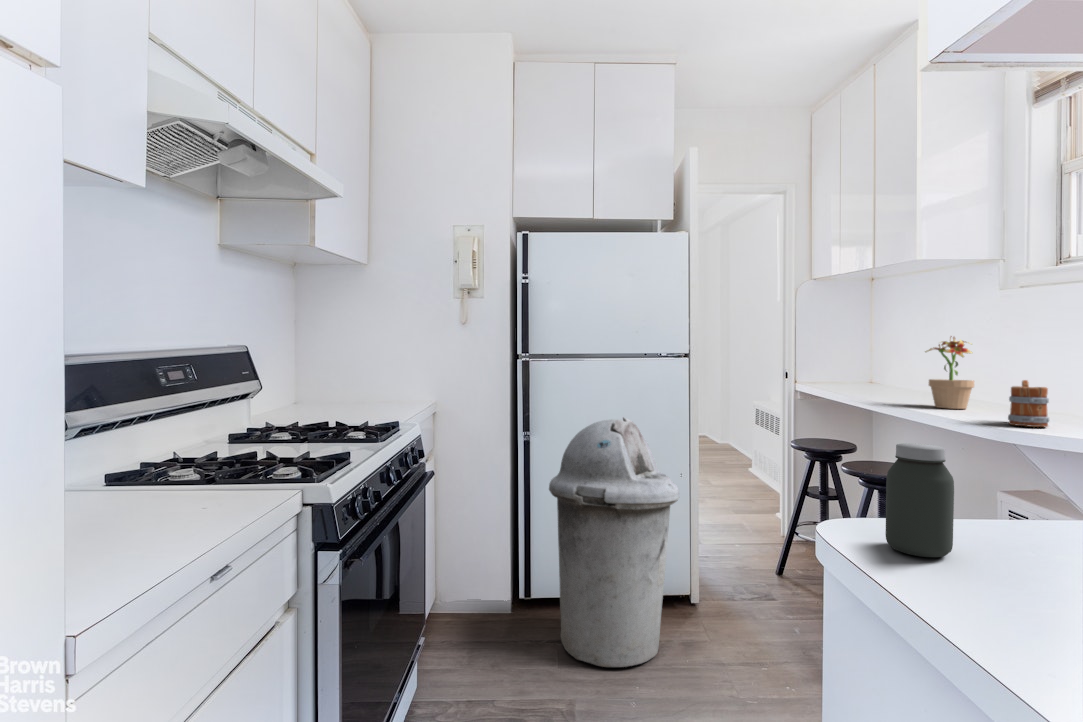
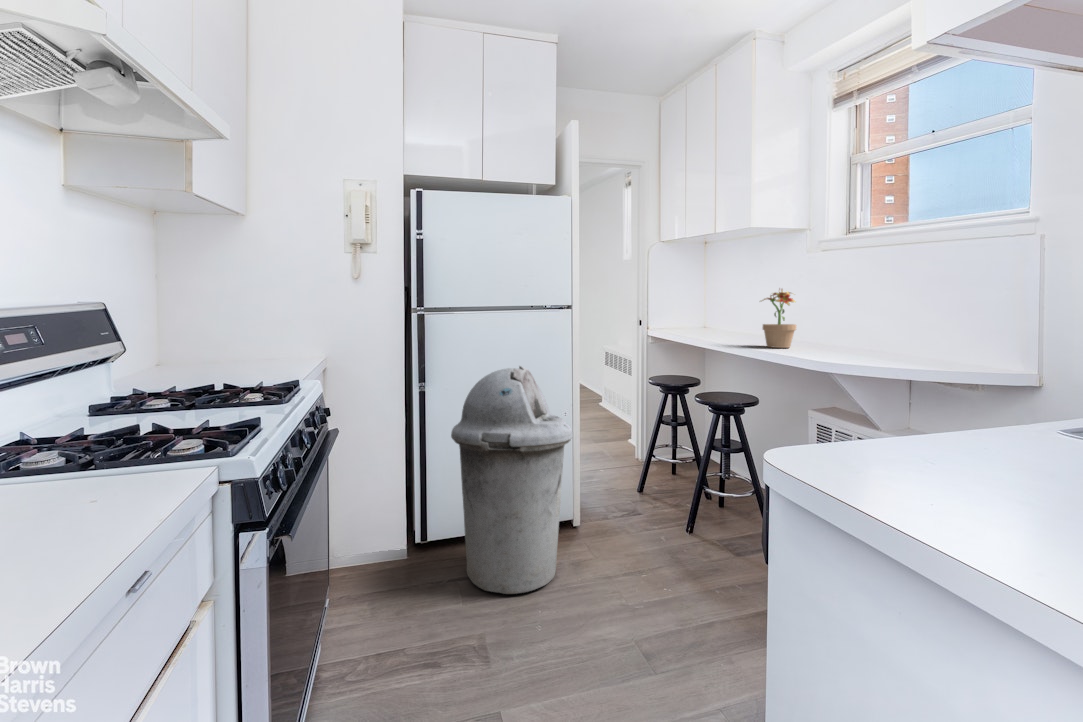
mug: present [1008,380,1049,427] -> none [829,323,860,360]
jar: present [886,443,954,557] -> none [835,382,898,483]

